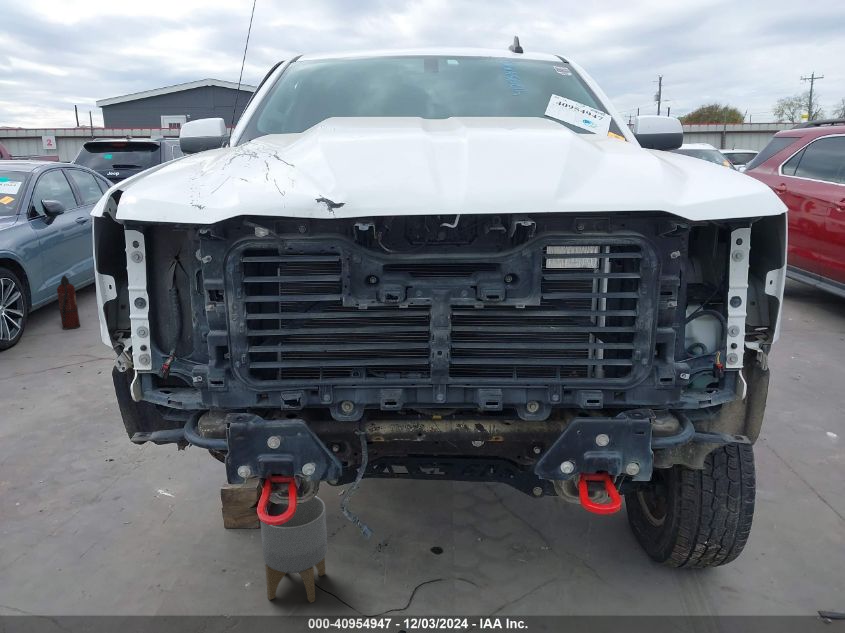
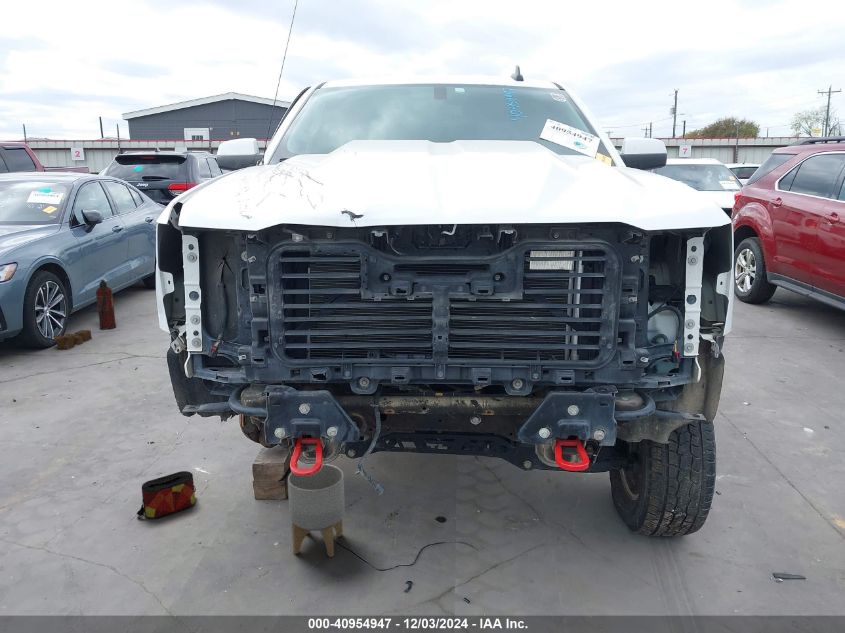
cardboard box: none [8,331,52,353] -> present [53,330,92,349]
bag: none [87,500,157,557] -> present [137,471,196,519]

